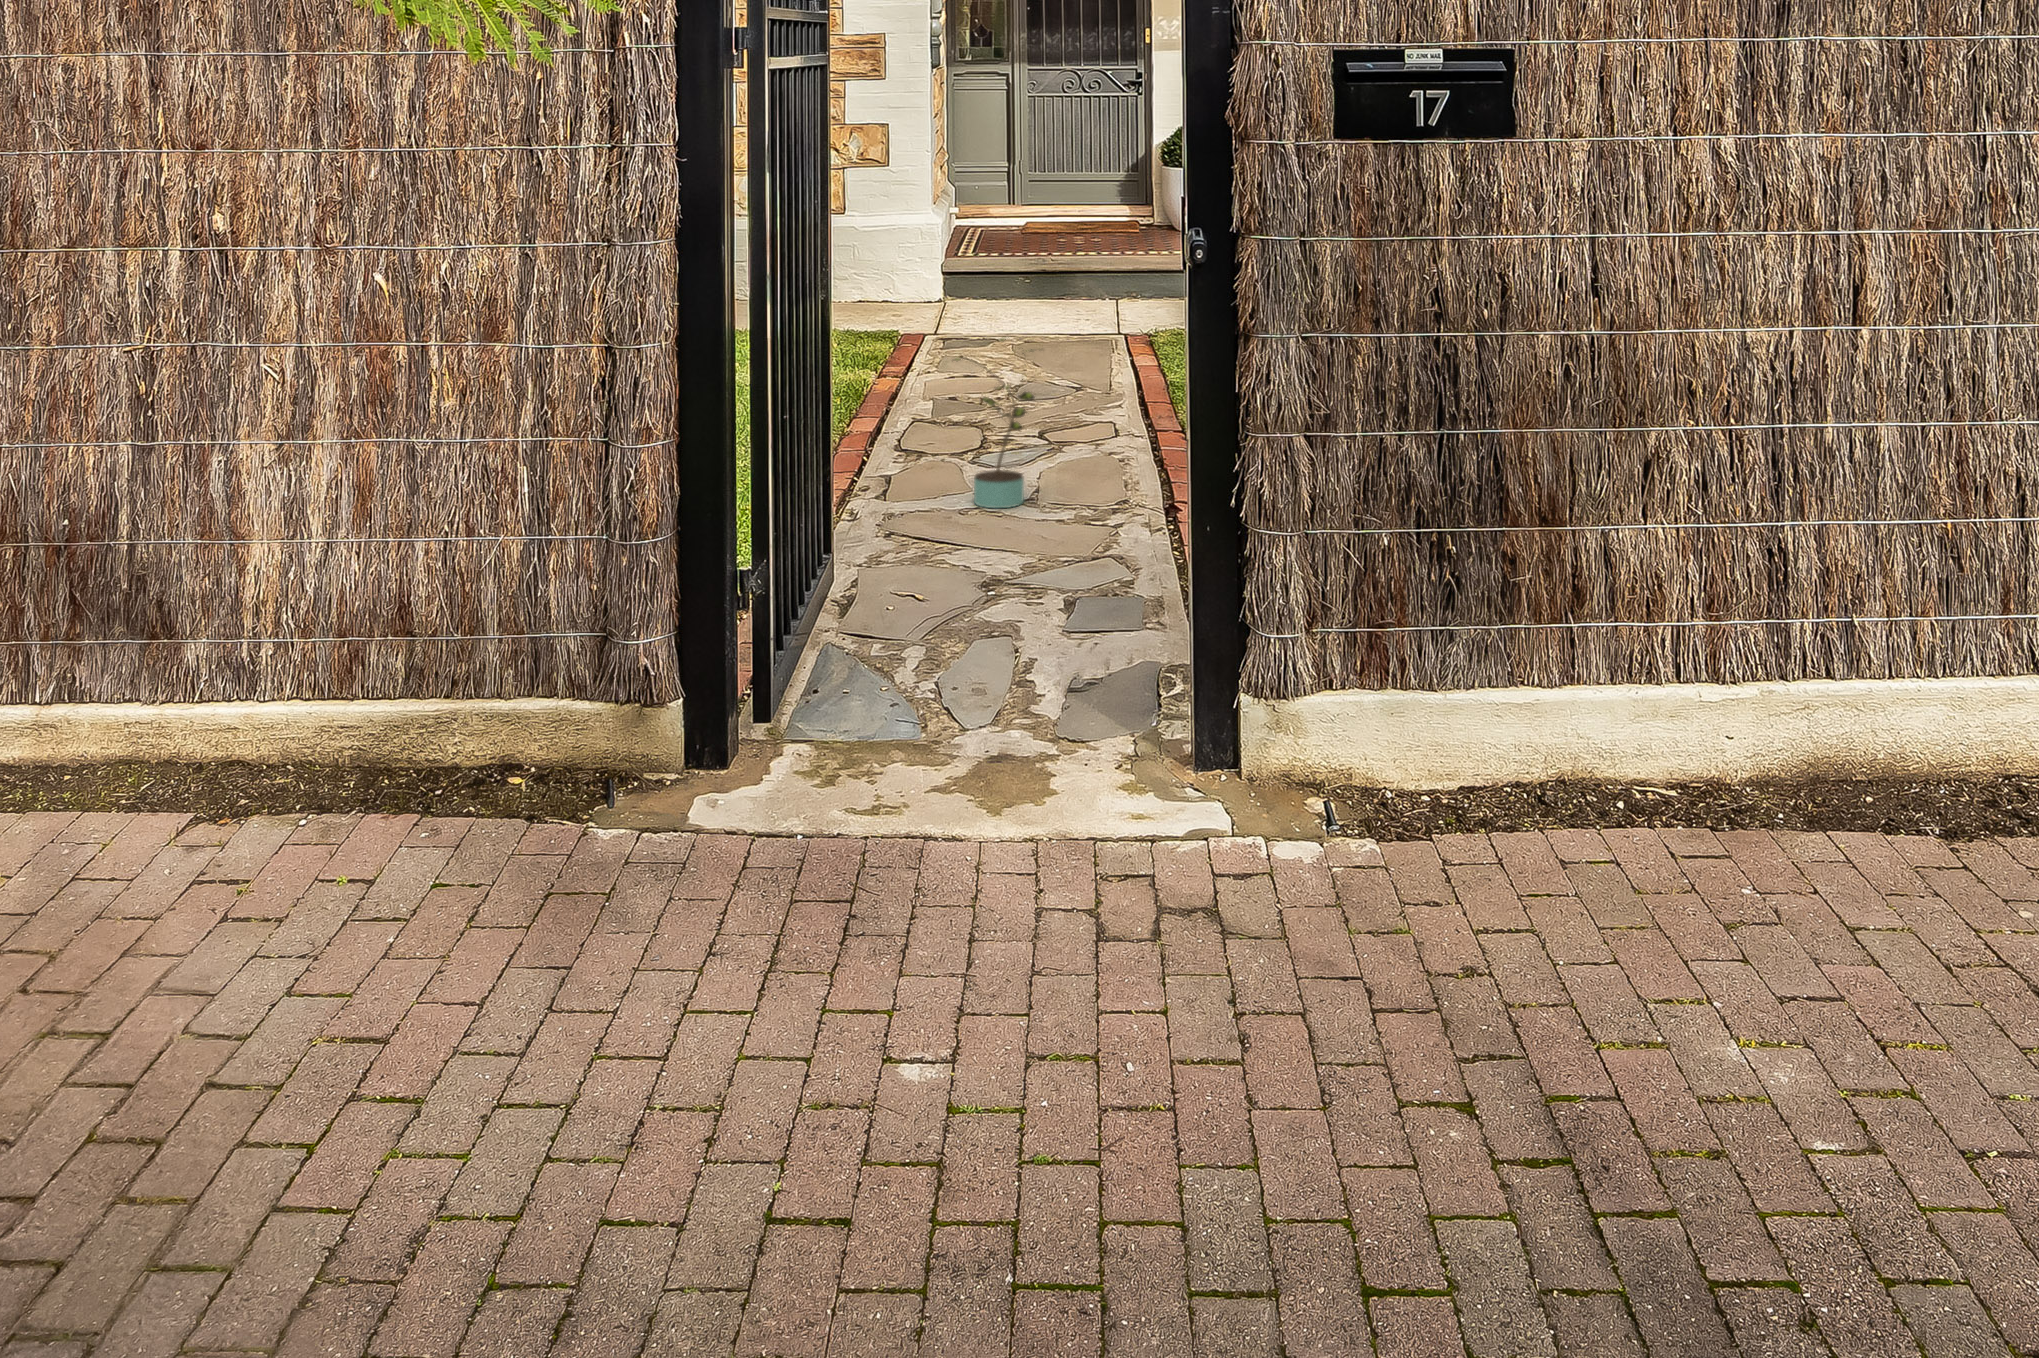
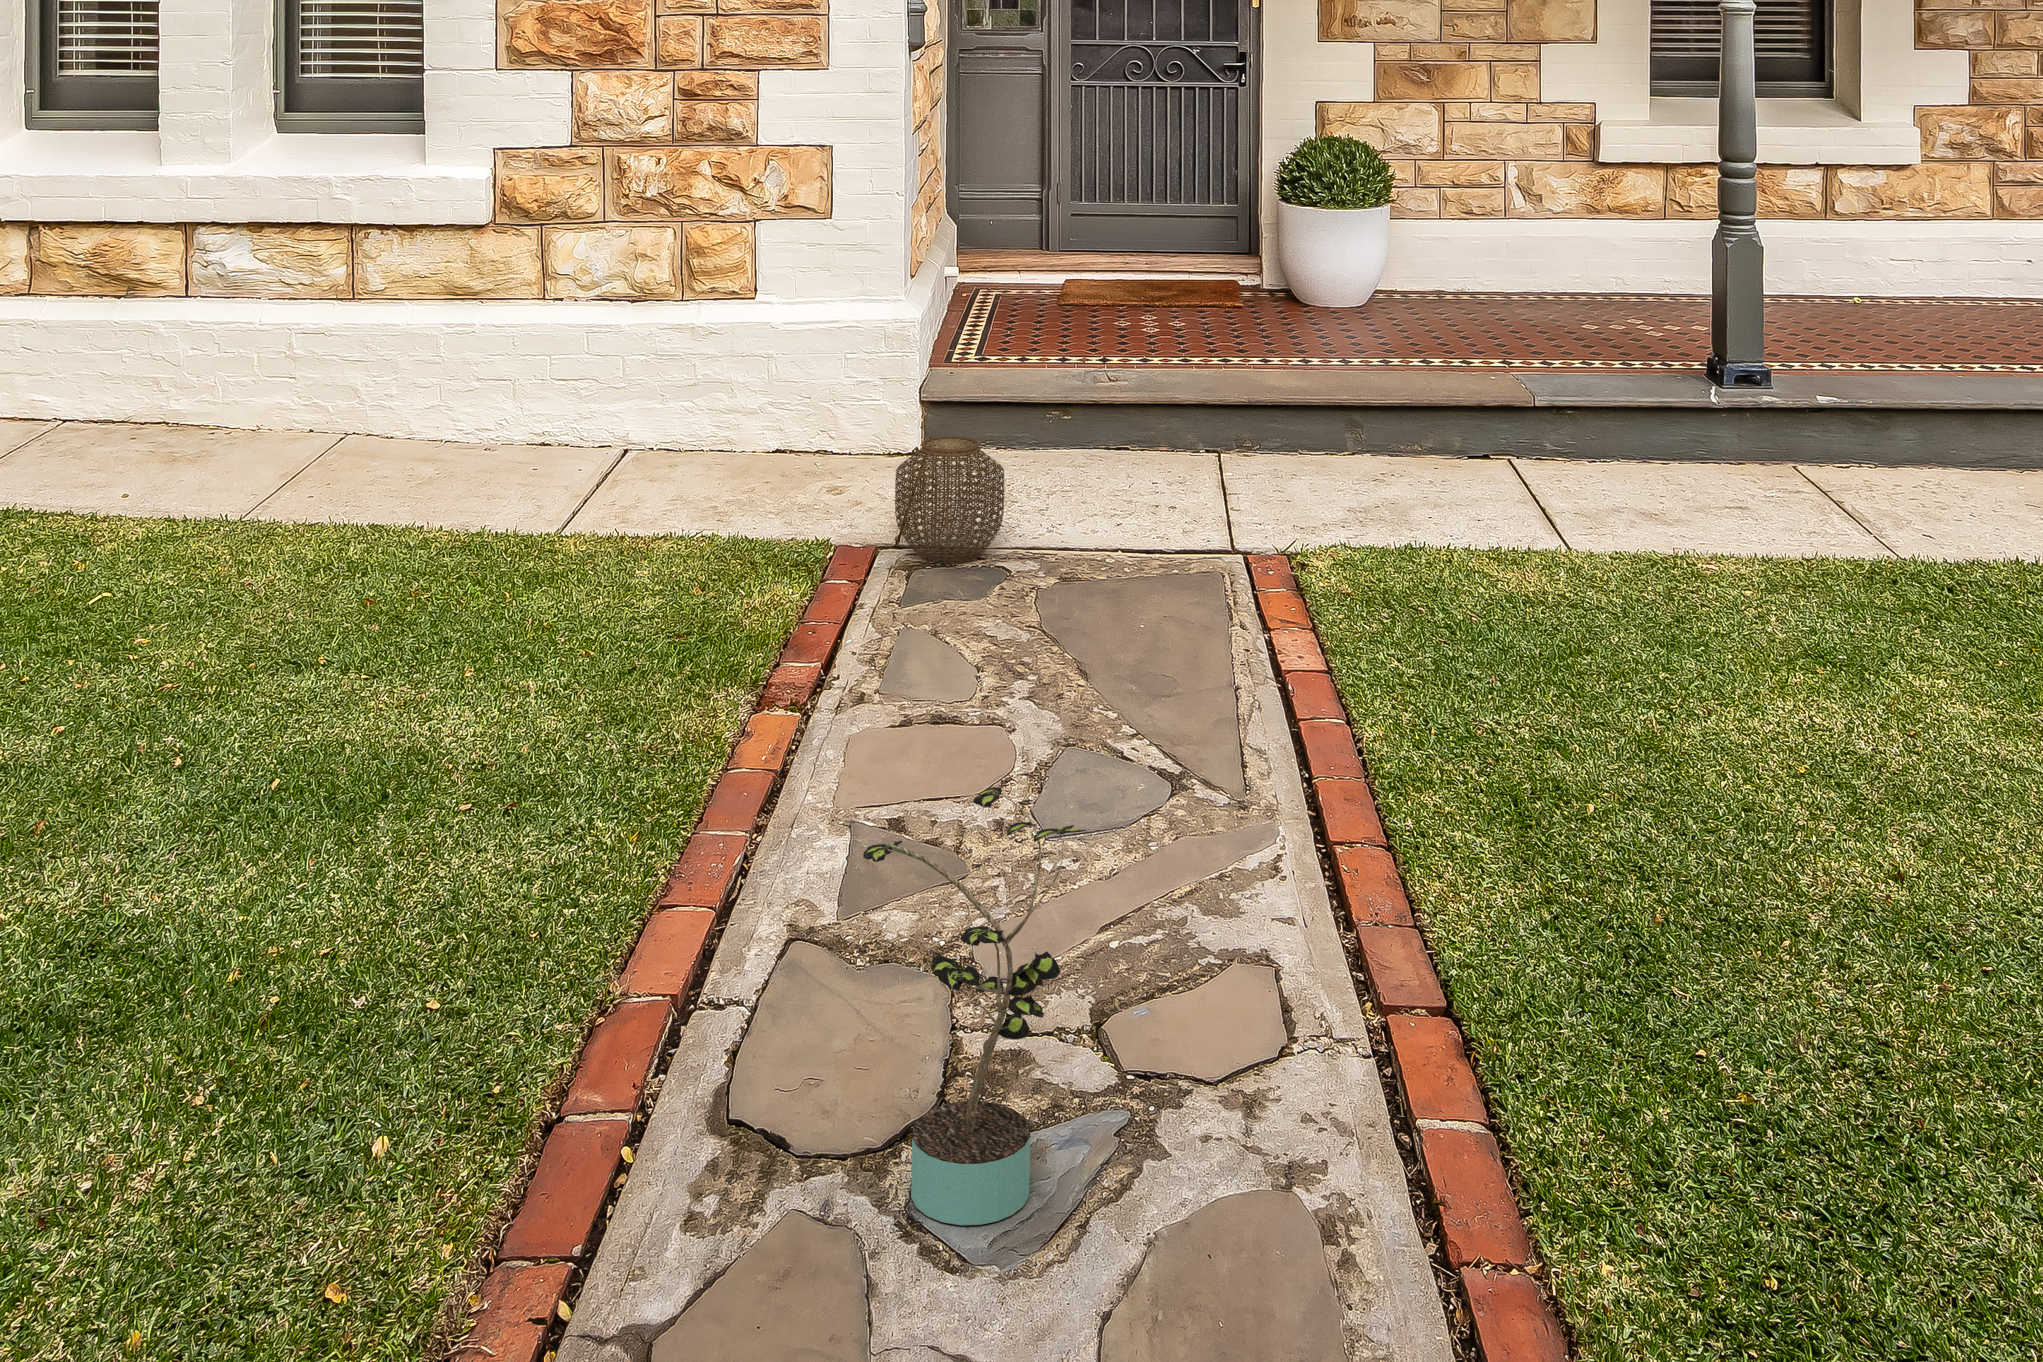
woven basket: none [934,272,995,340] -> present [895,437,1004,563]

